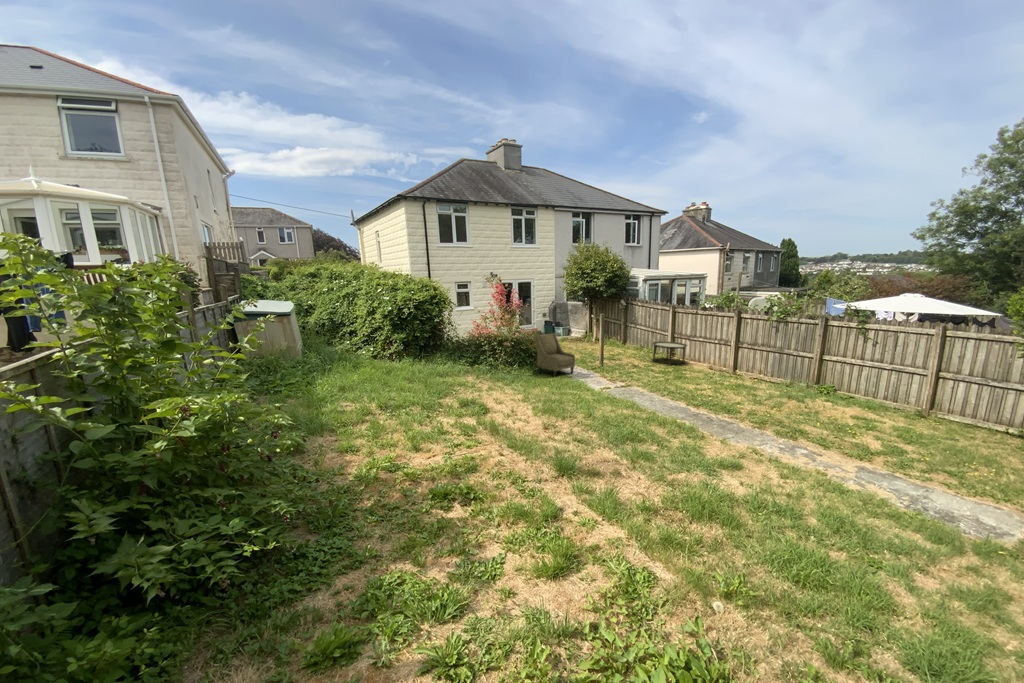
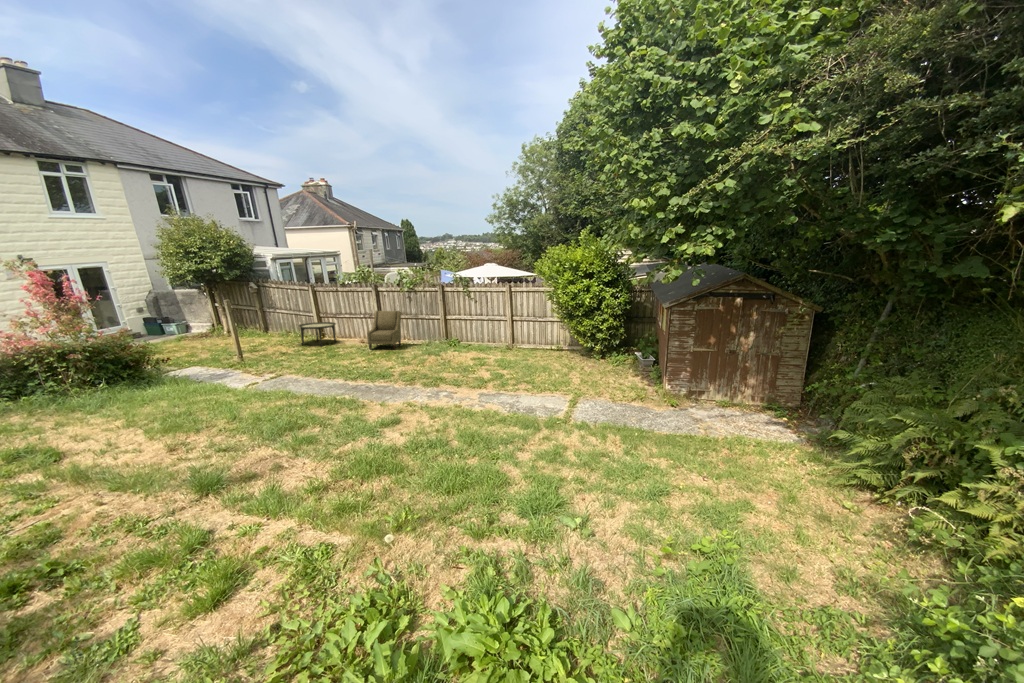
chair: present [534,333,575,377] -> present [367,311,401,350]

